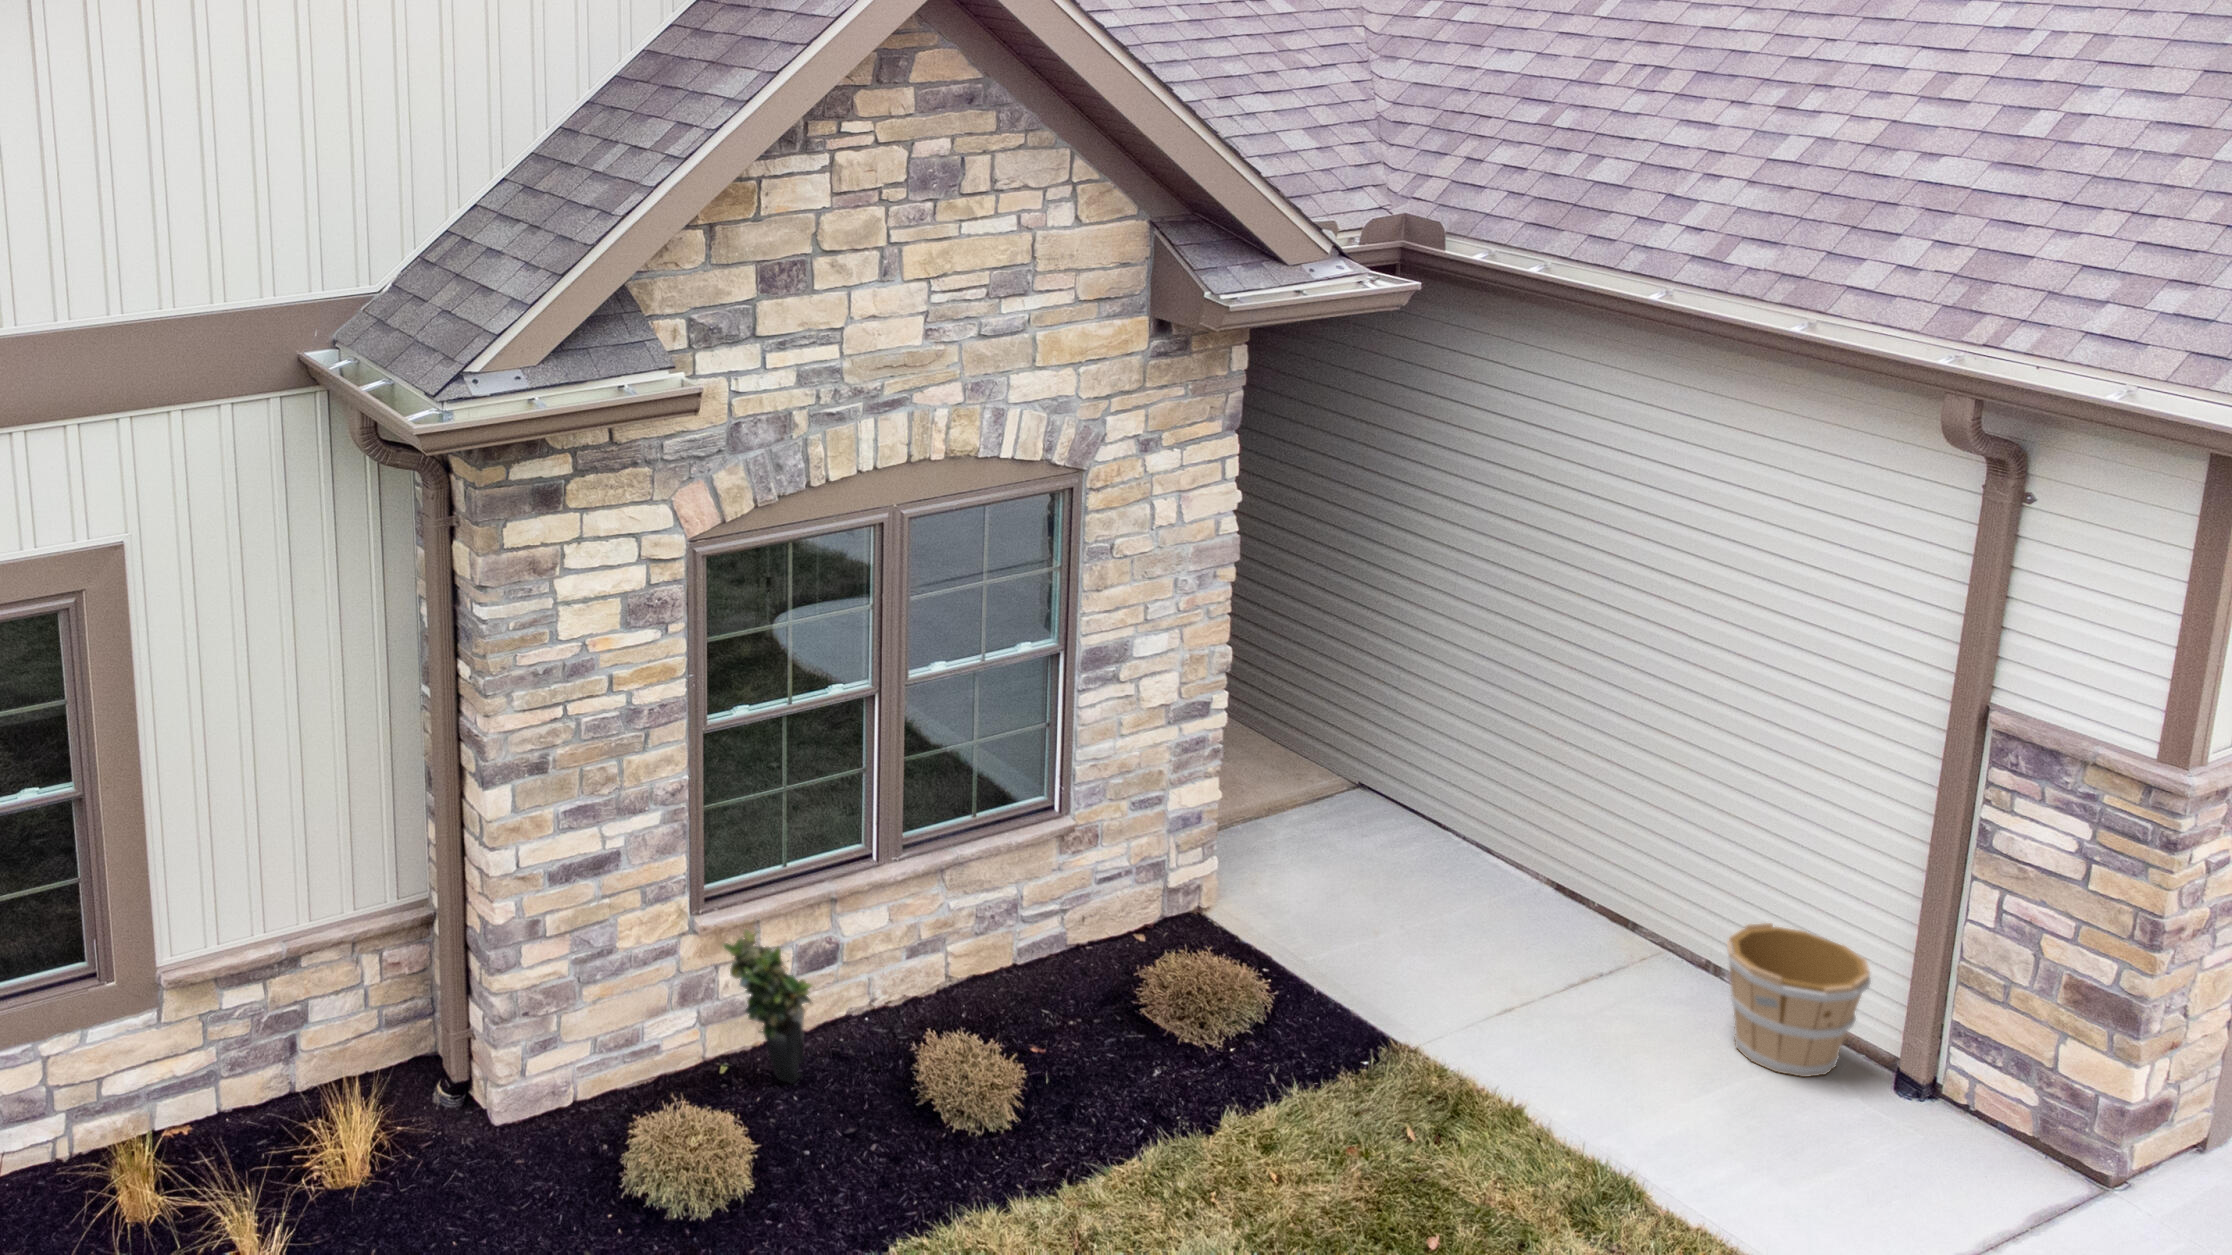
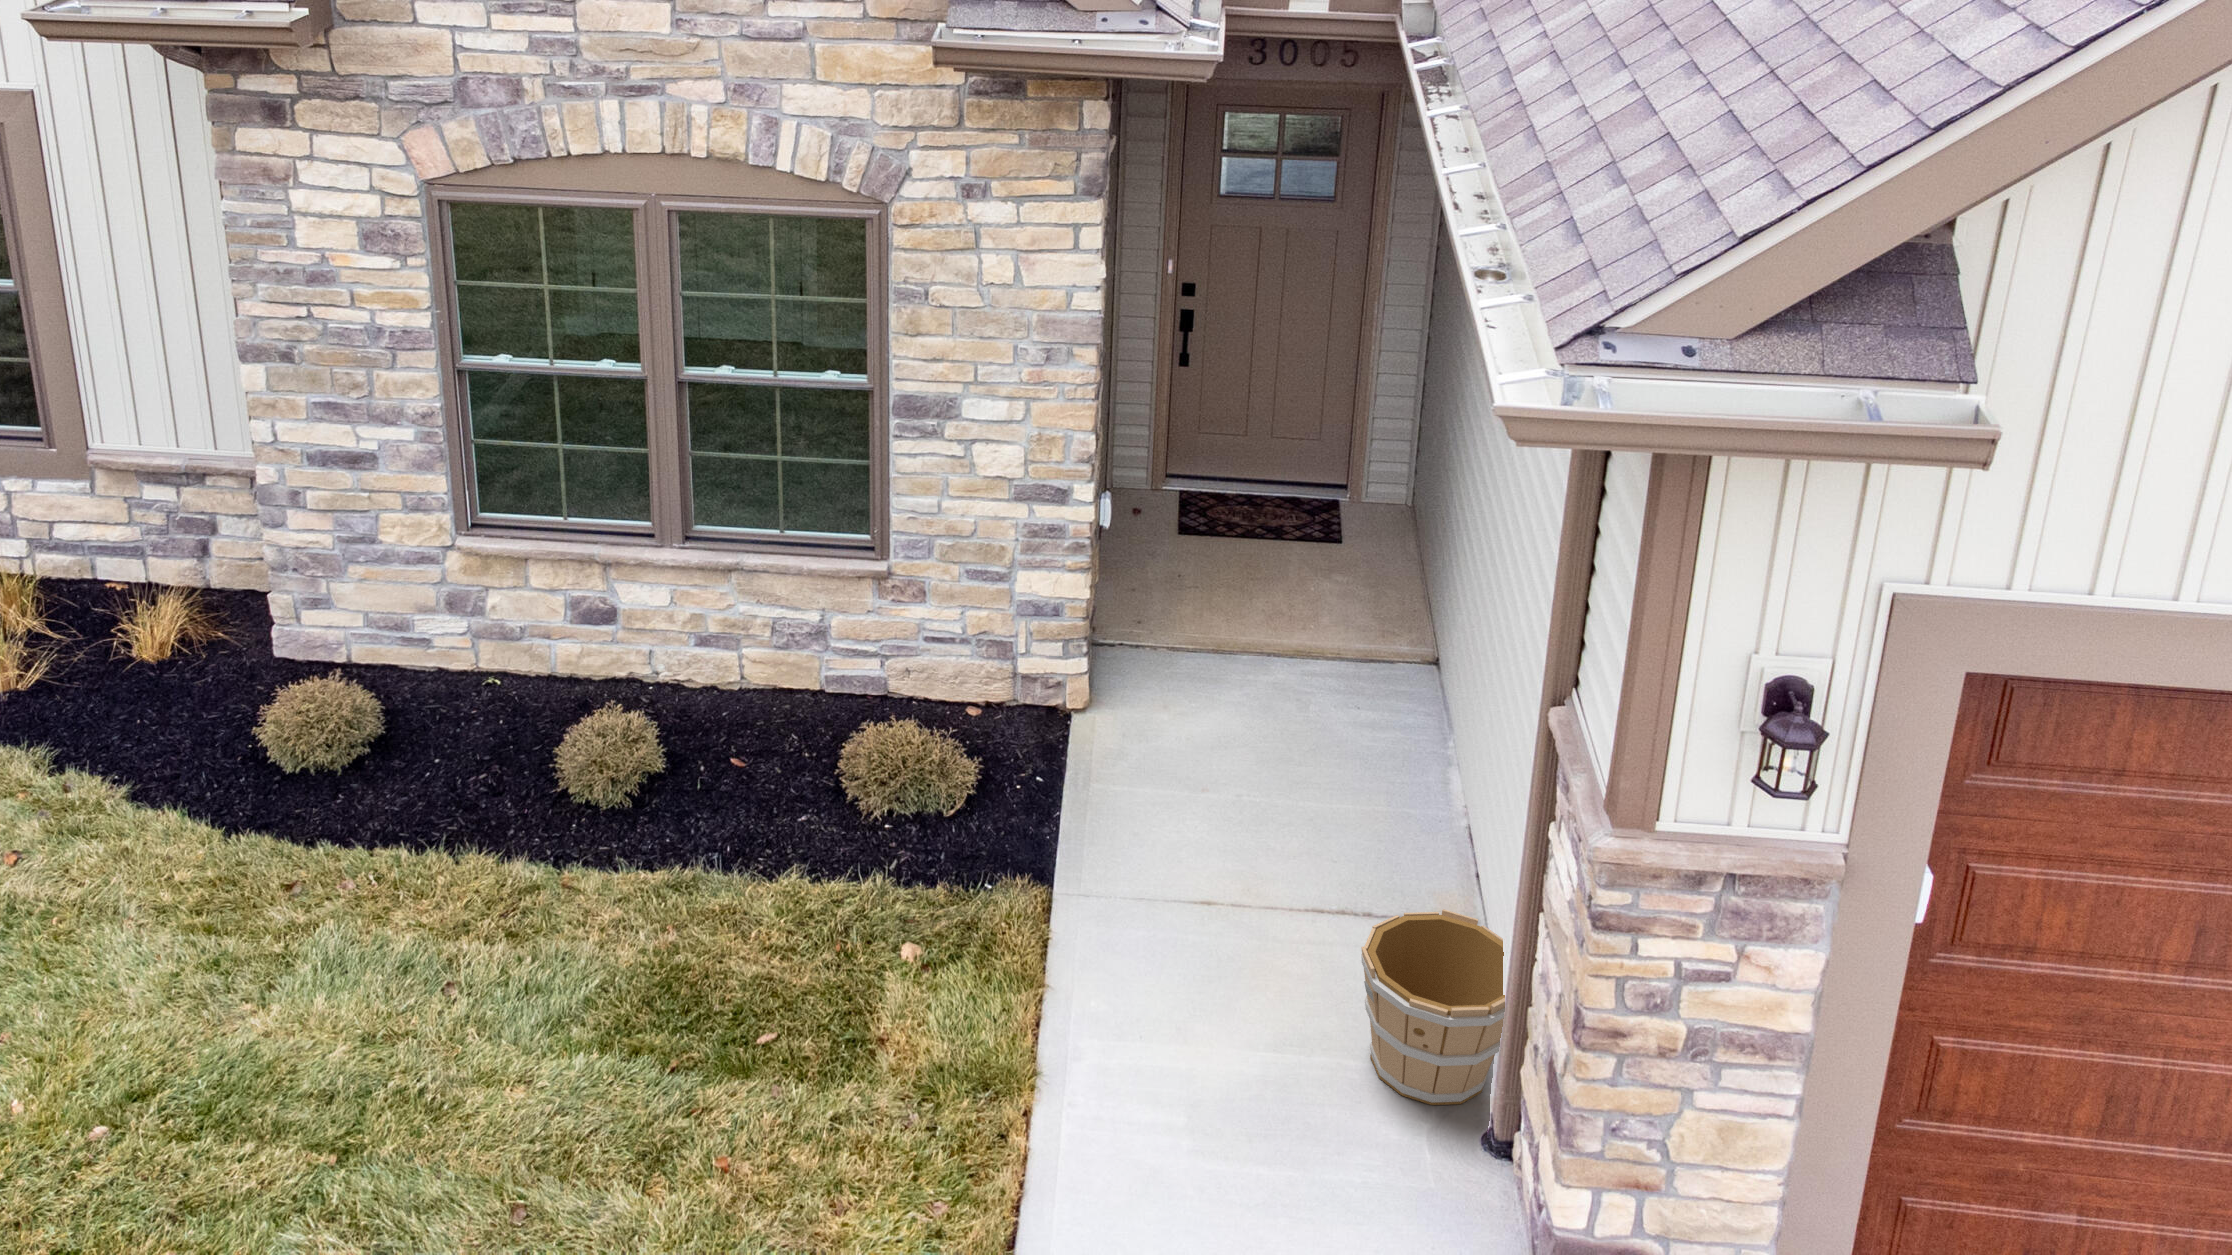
potted plant: present [723,929,812,1083] -> none [452,560,538,709]

